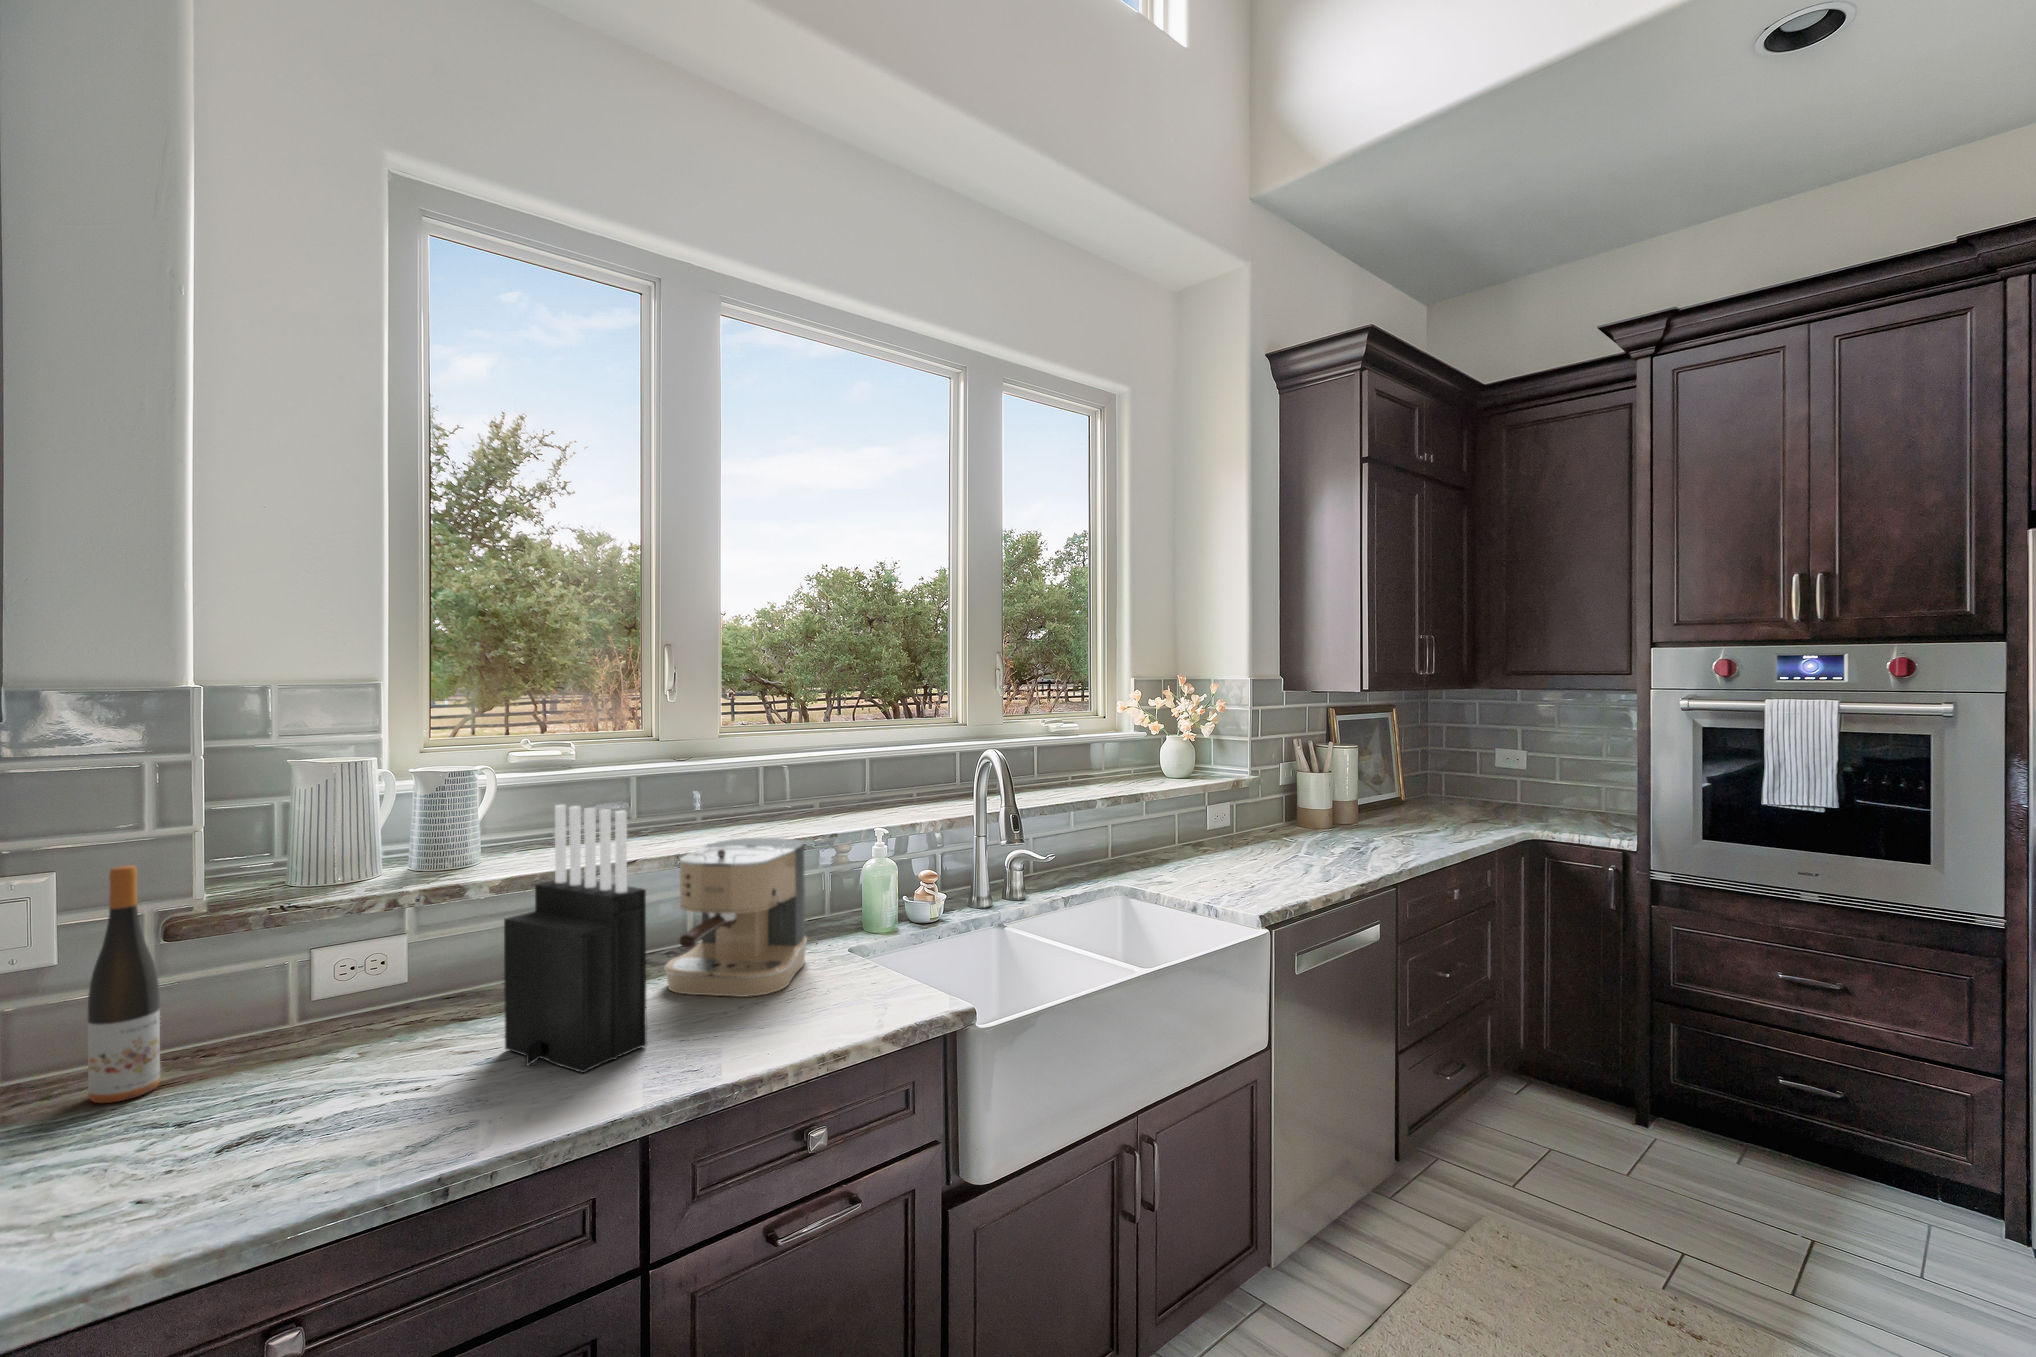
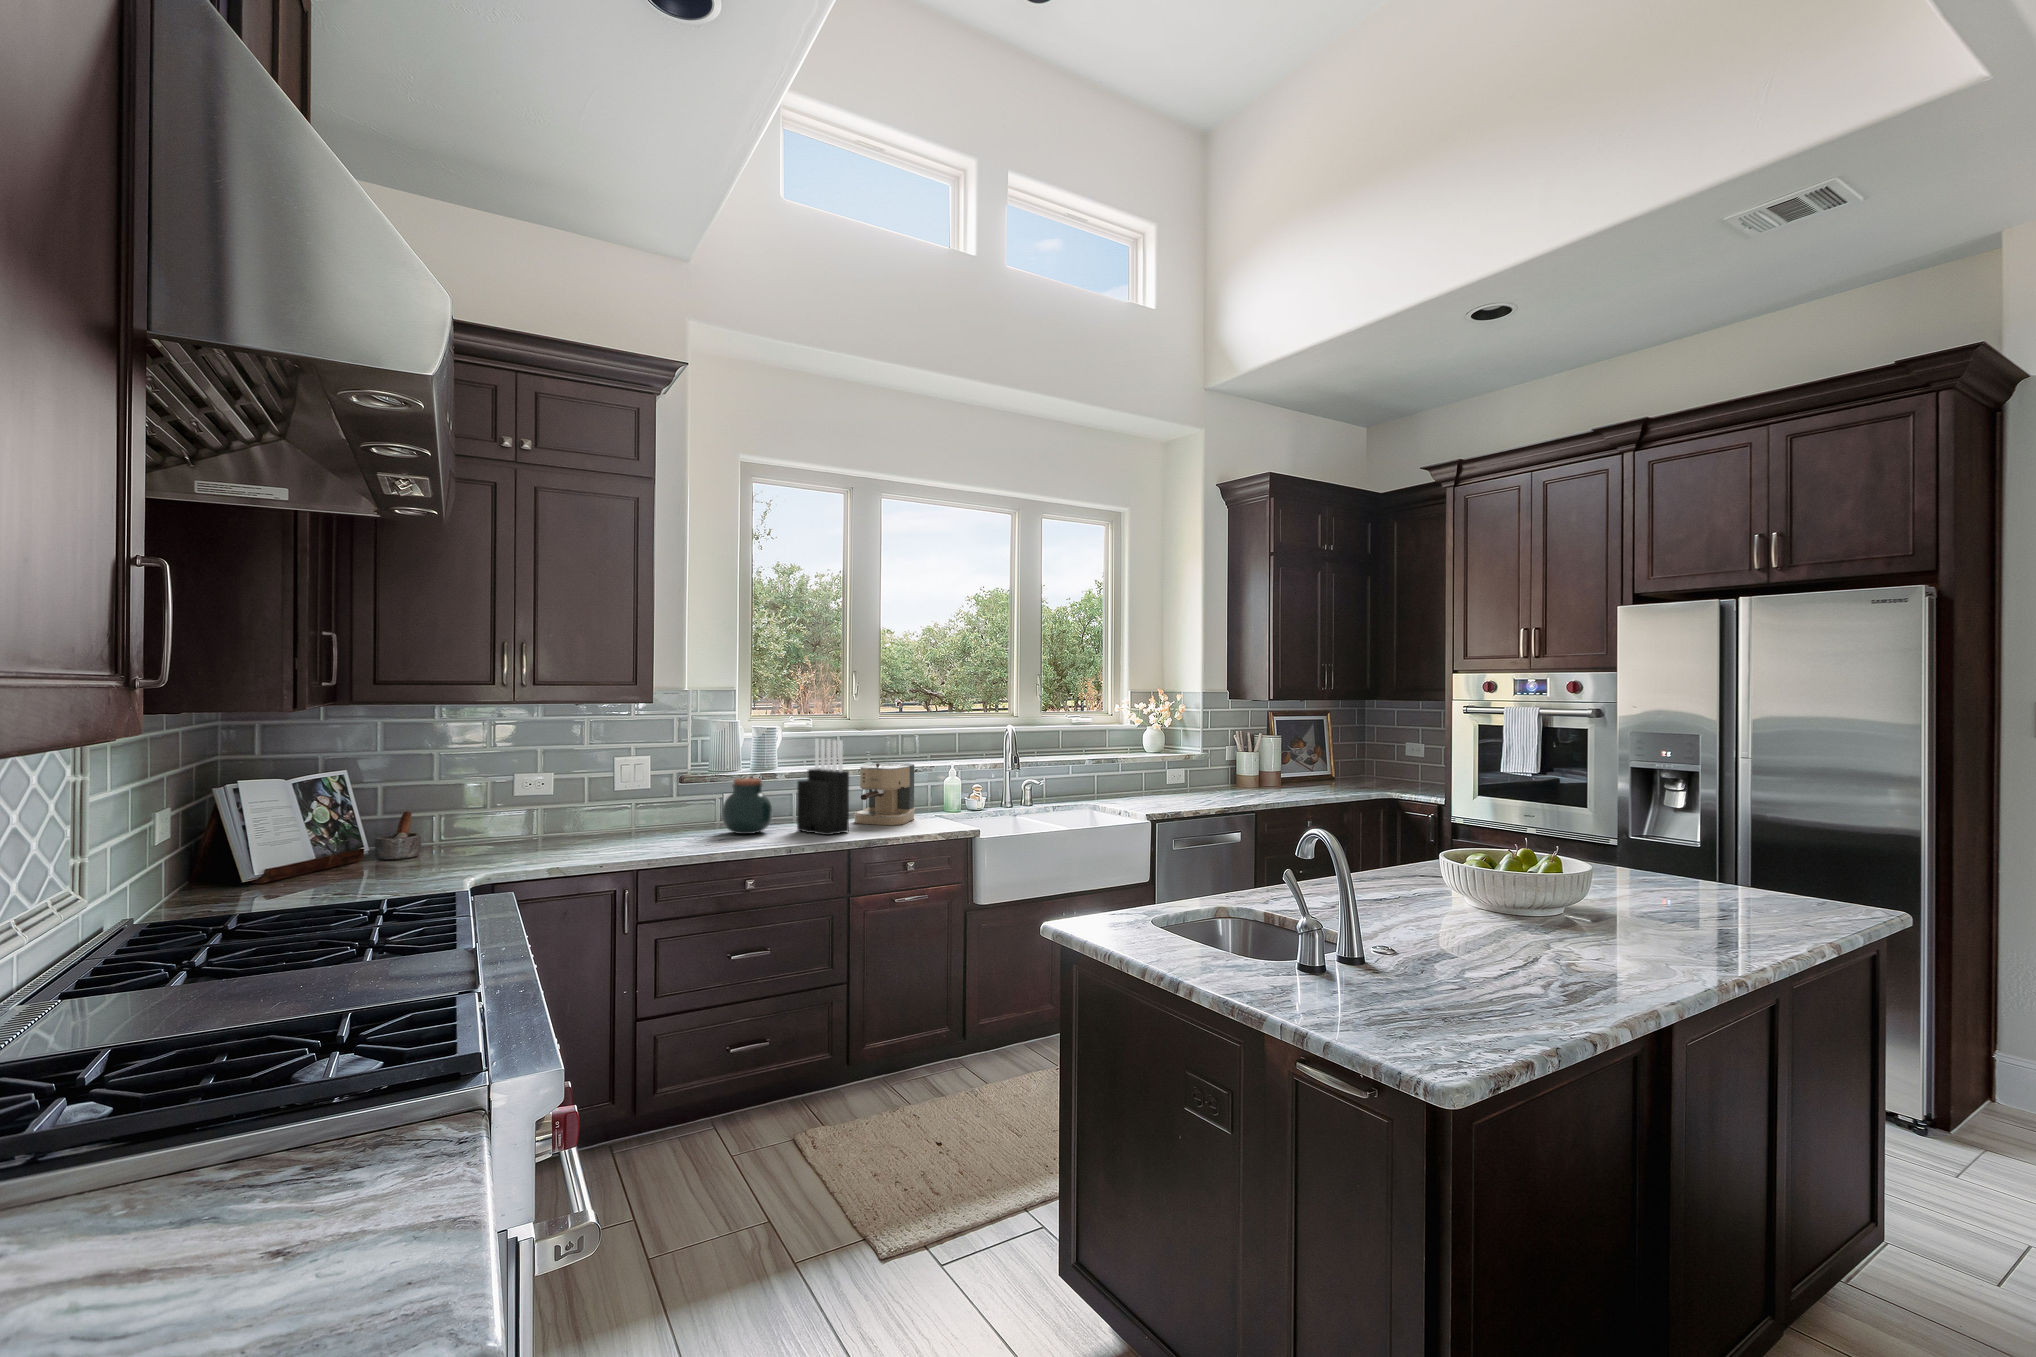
wine bottle: present [88,866,160,1103] -> none [666,753,686,834]
jar: none [265,921,430,1089] -> present [722,778,772,834]

